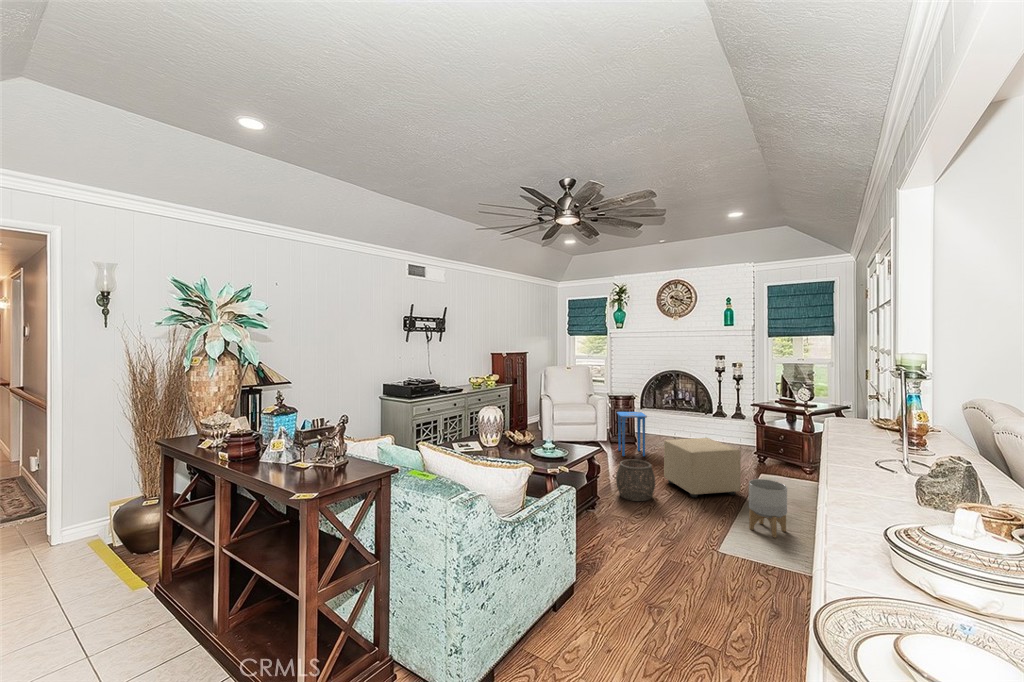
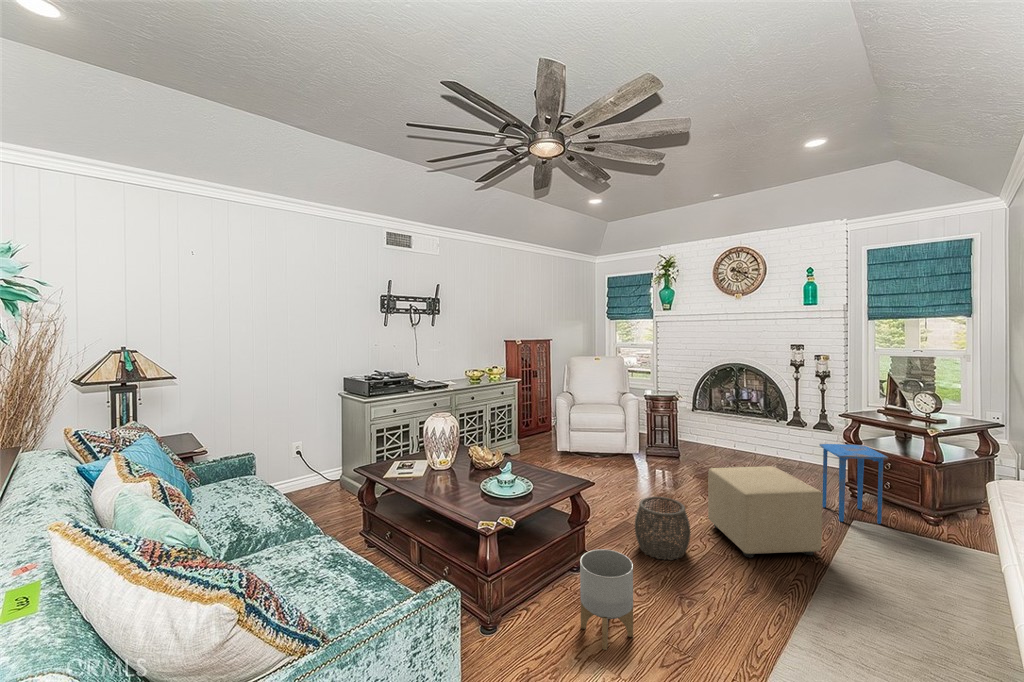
side table: present [617,412,647,456] -> present [819,444,888,524]
planter: present [749,479,787,538] -> present [580,549,633,650]

